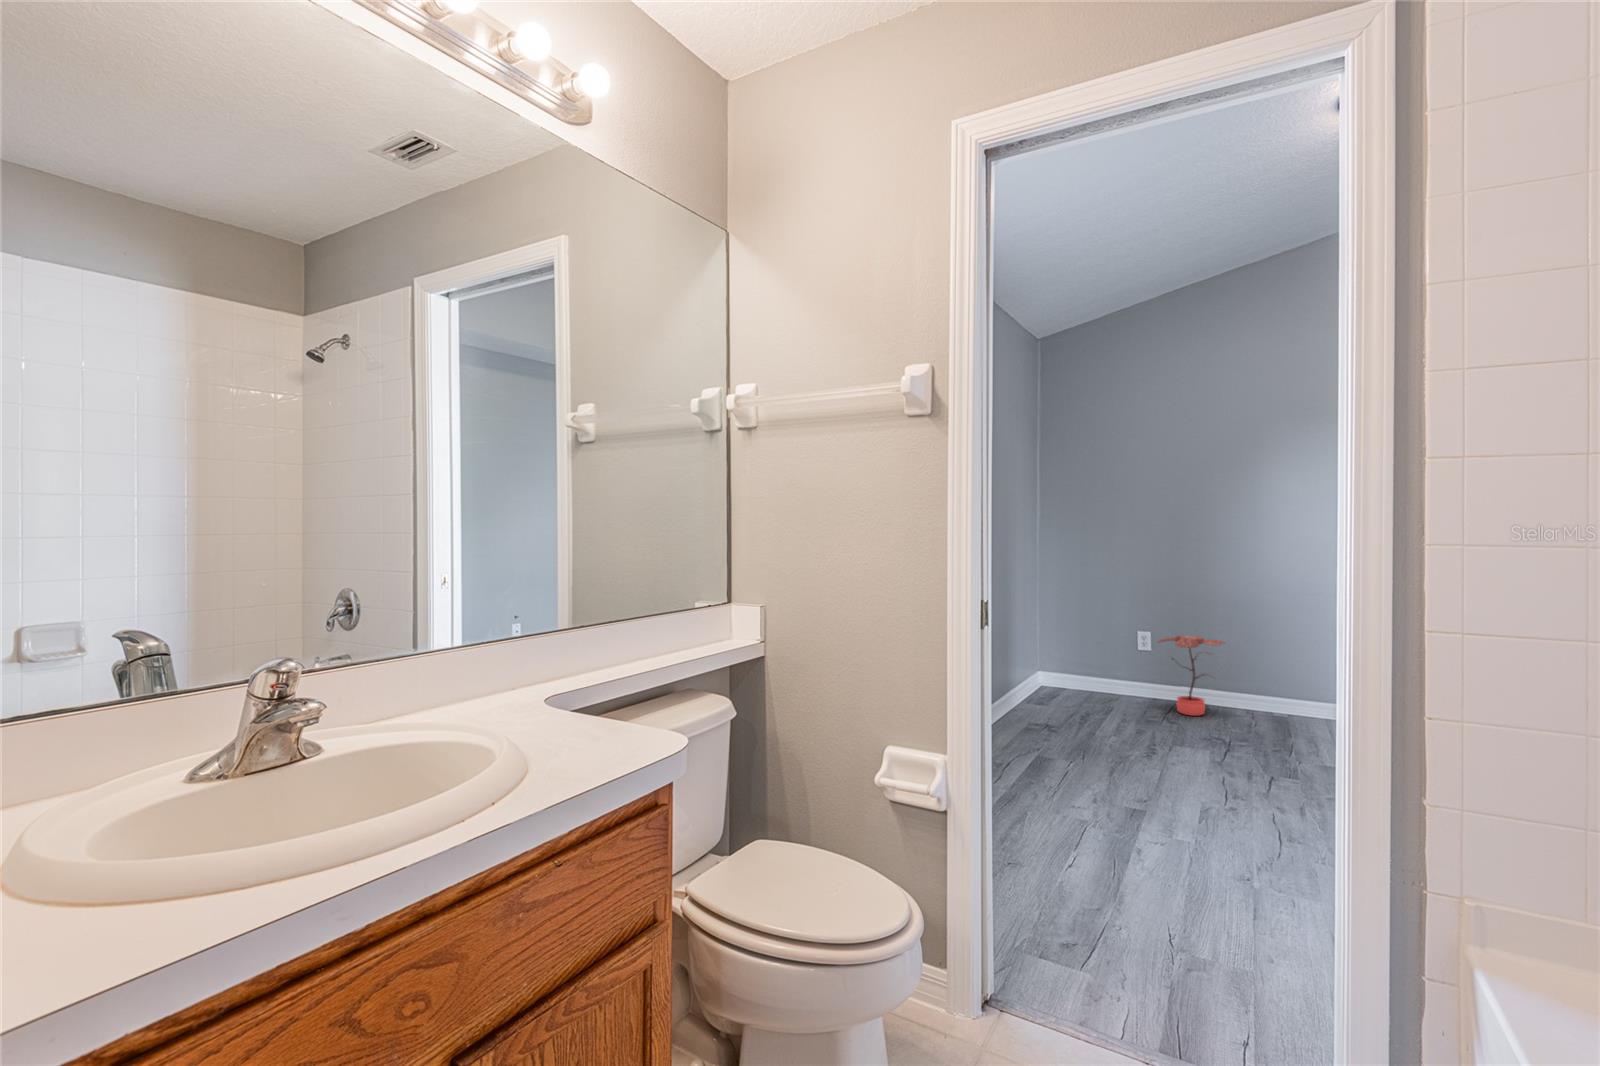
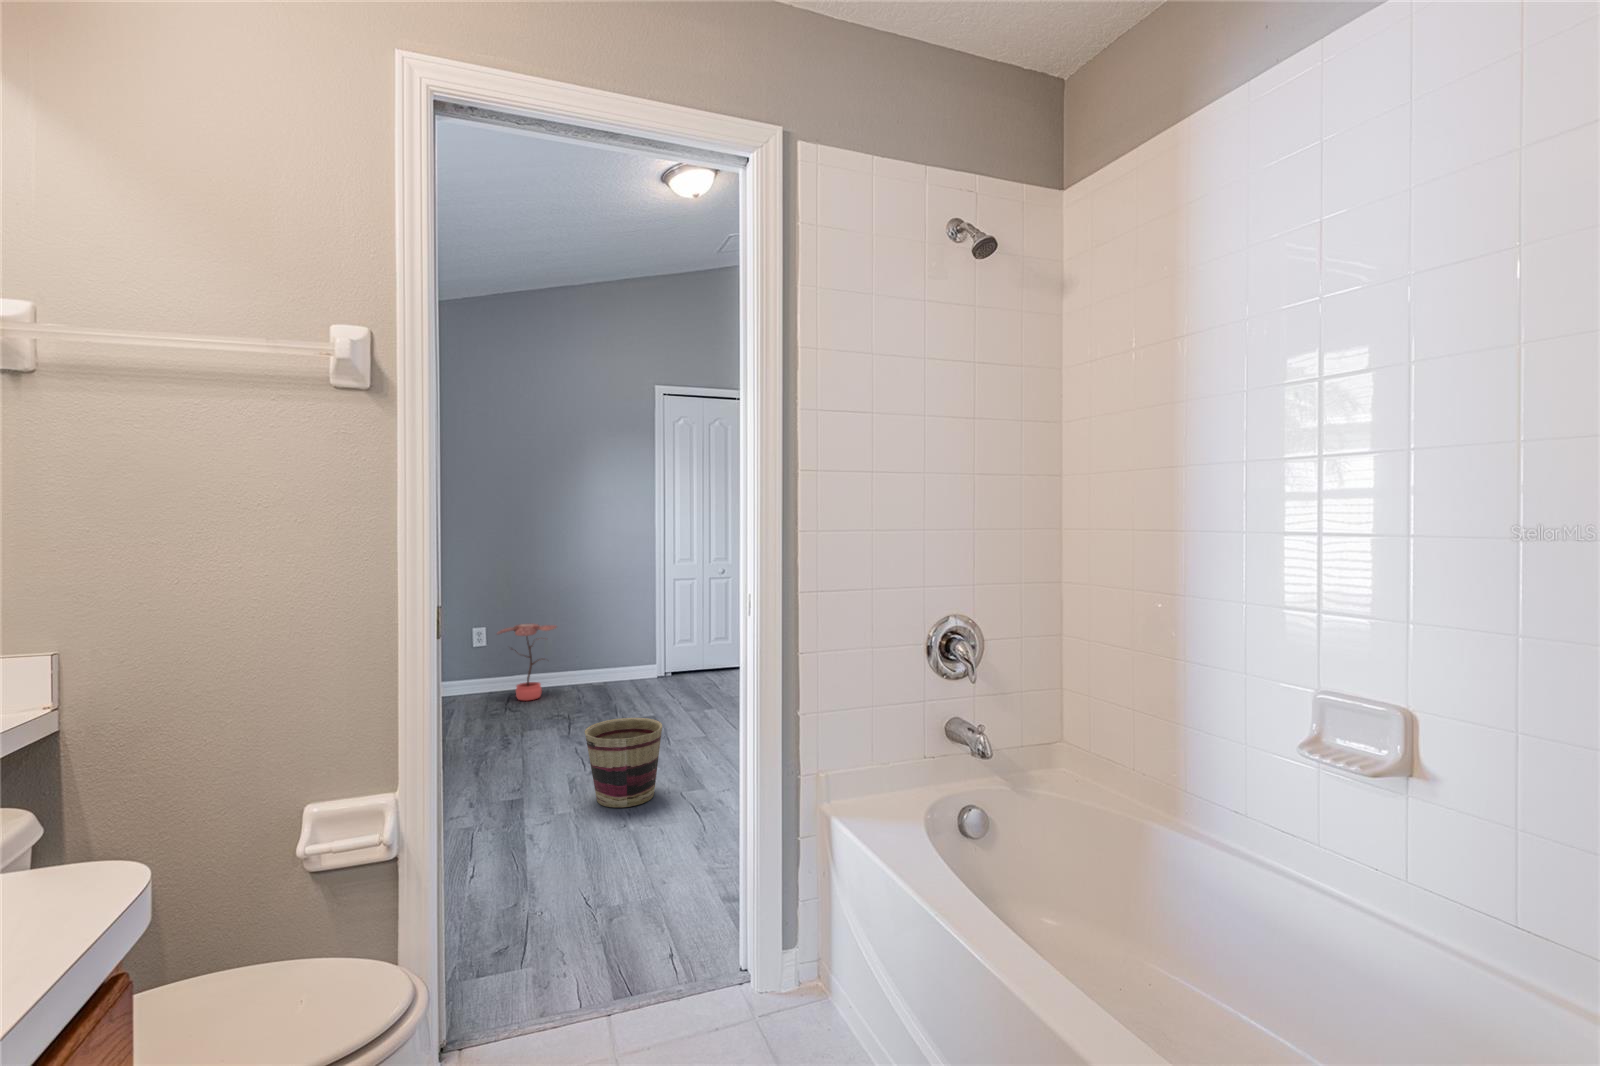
basket: none [1211,753,1315,861] -> present [585,718,662,808]

